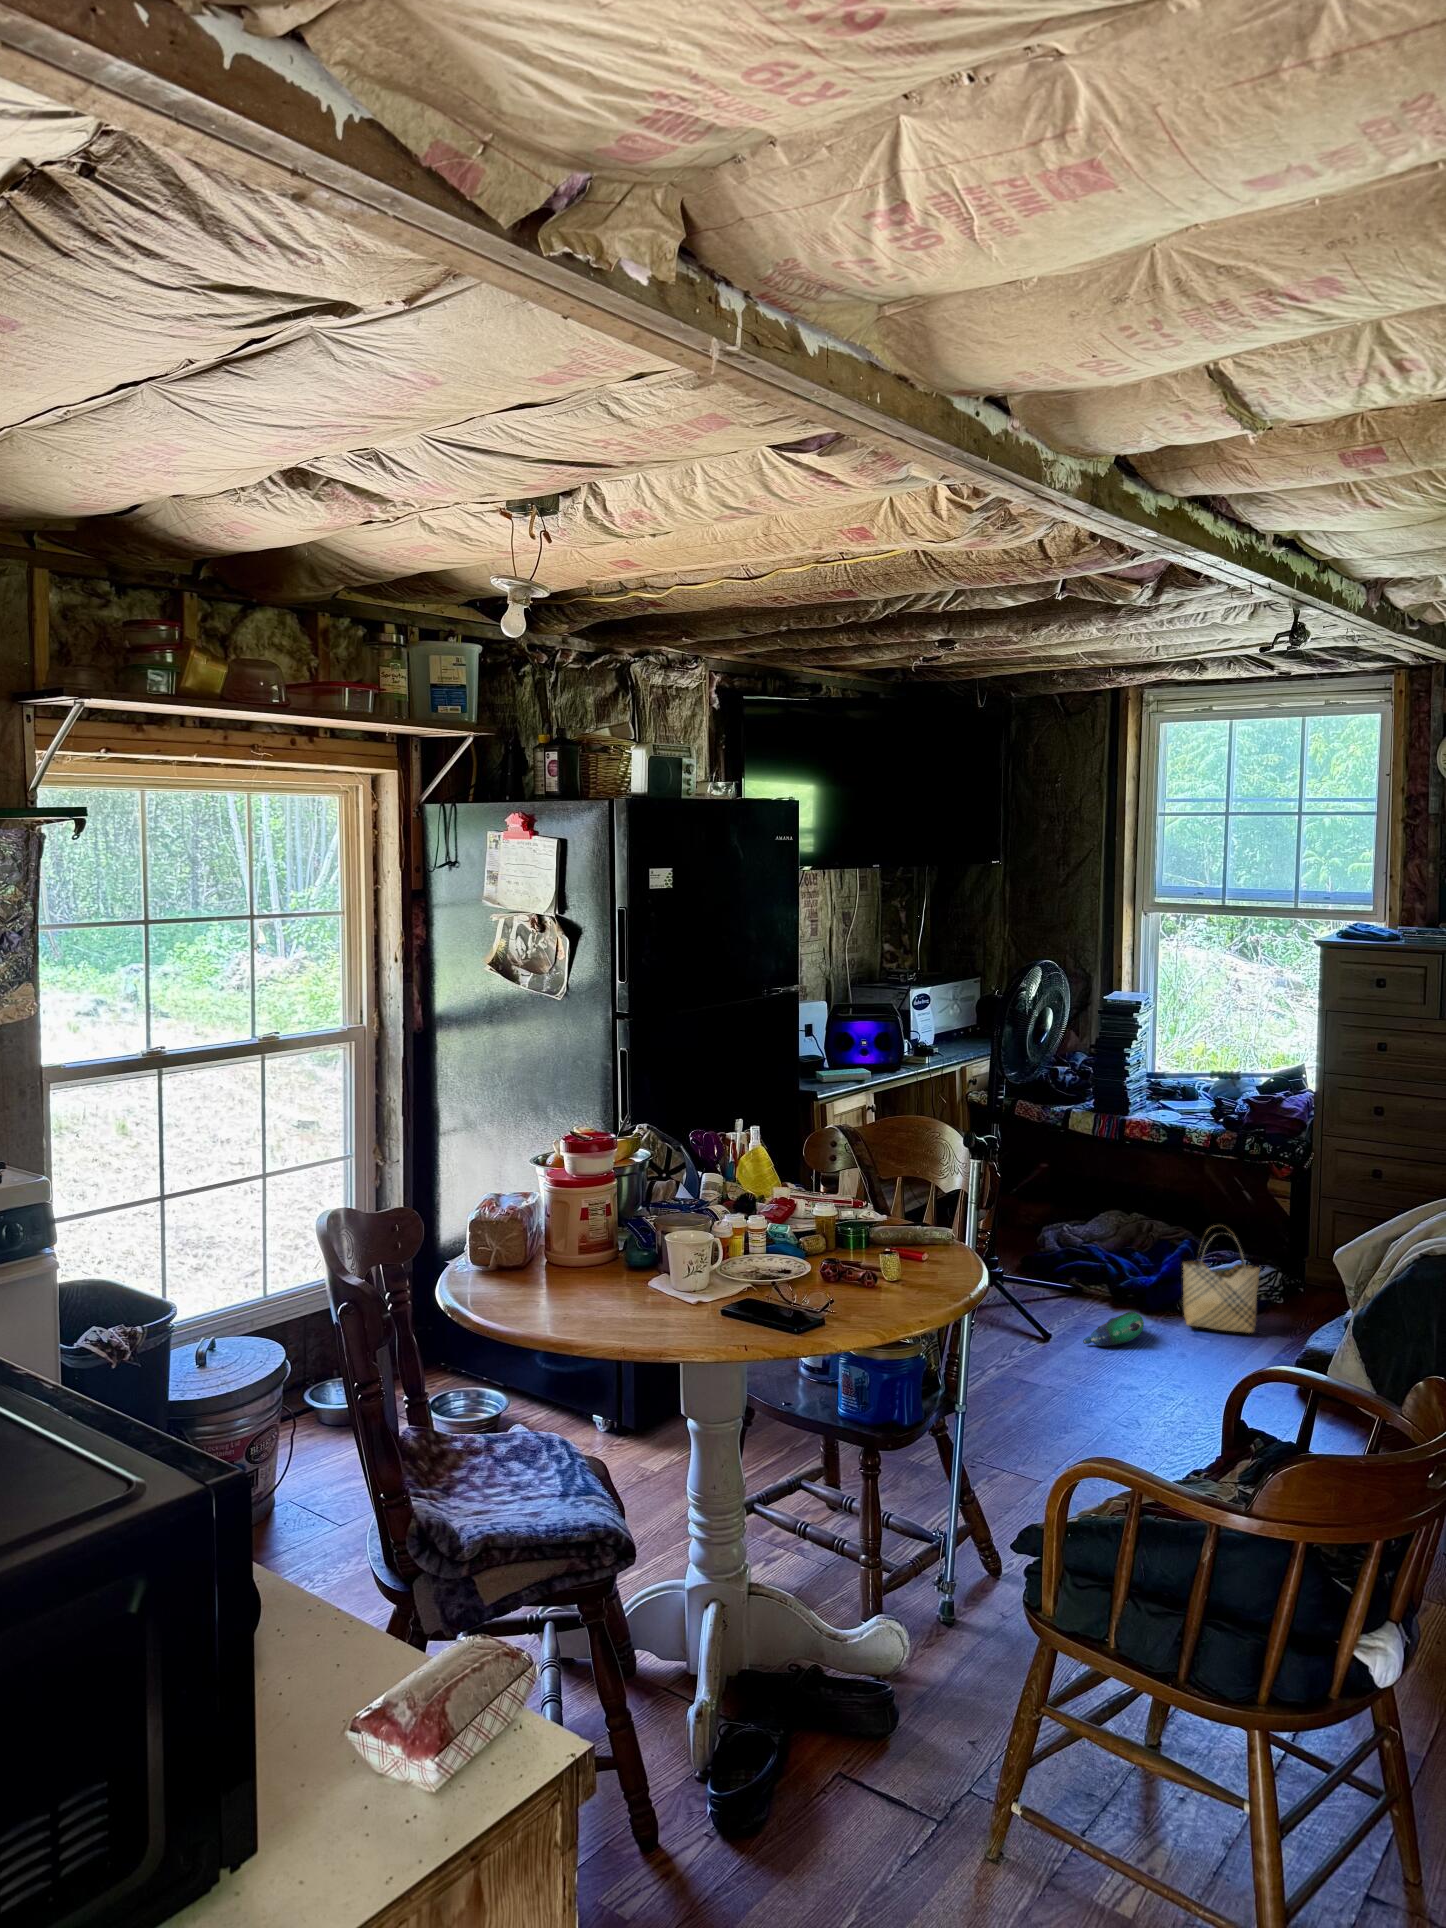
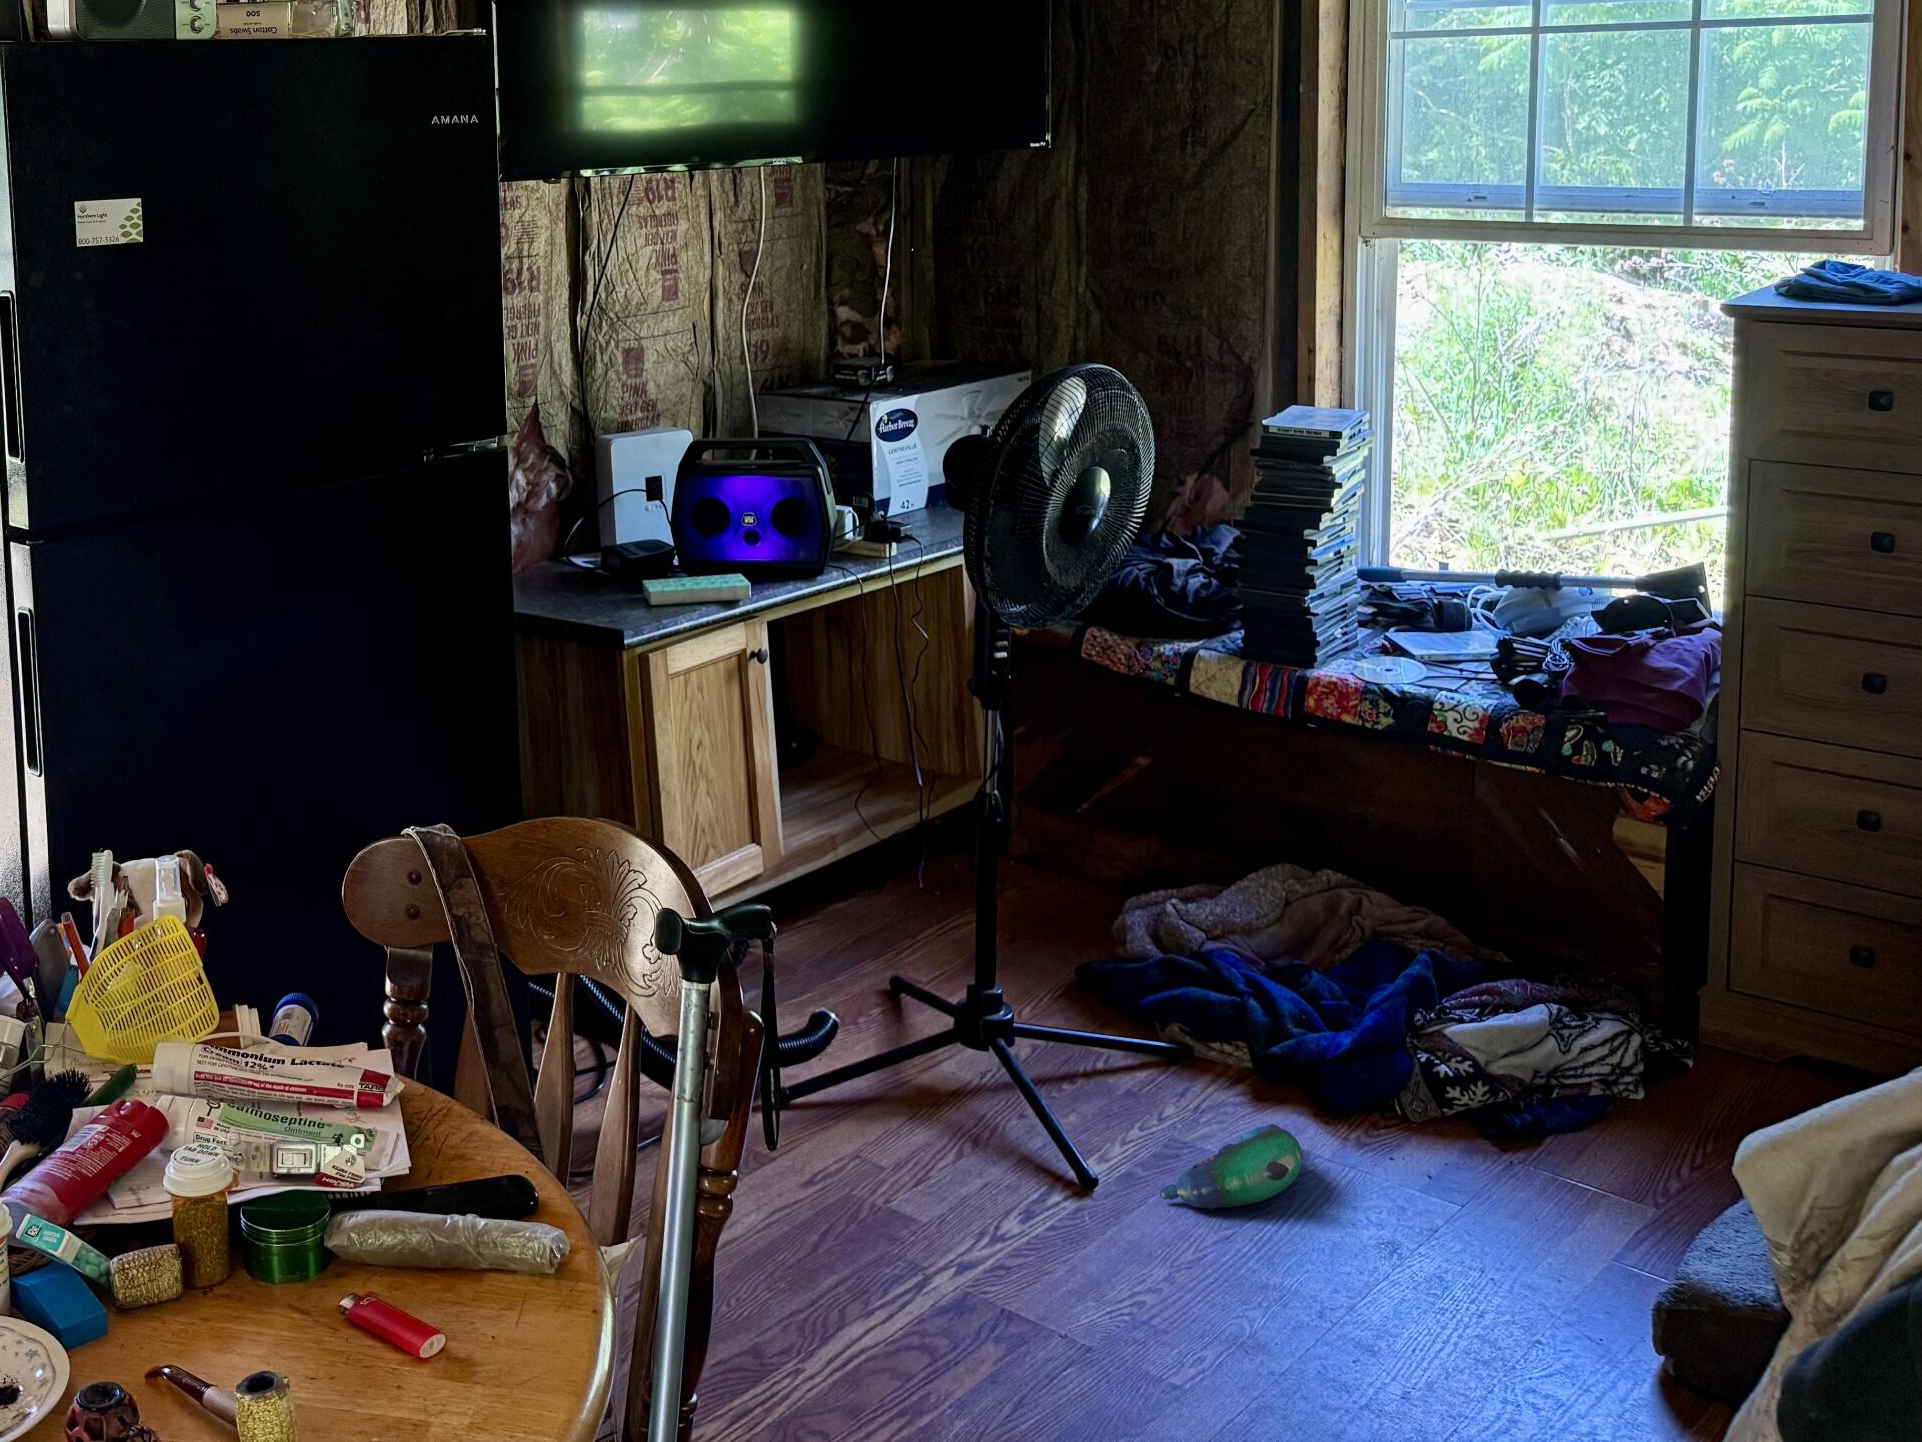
woven basket: present [1182,1225,1260,1333] -> none [1397,938,1581,1189]

